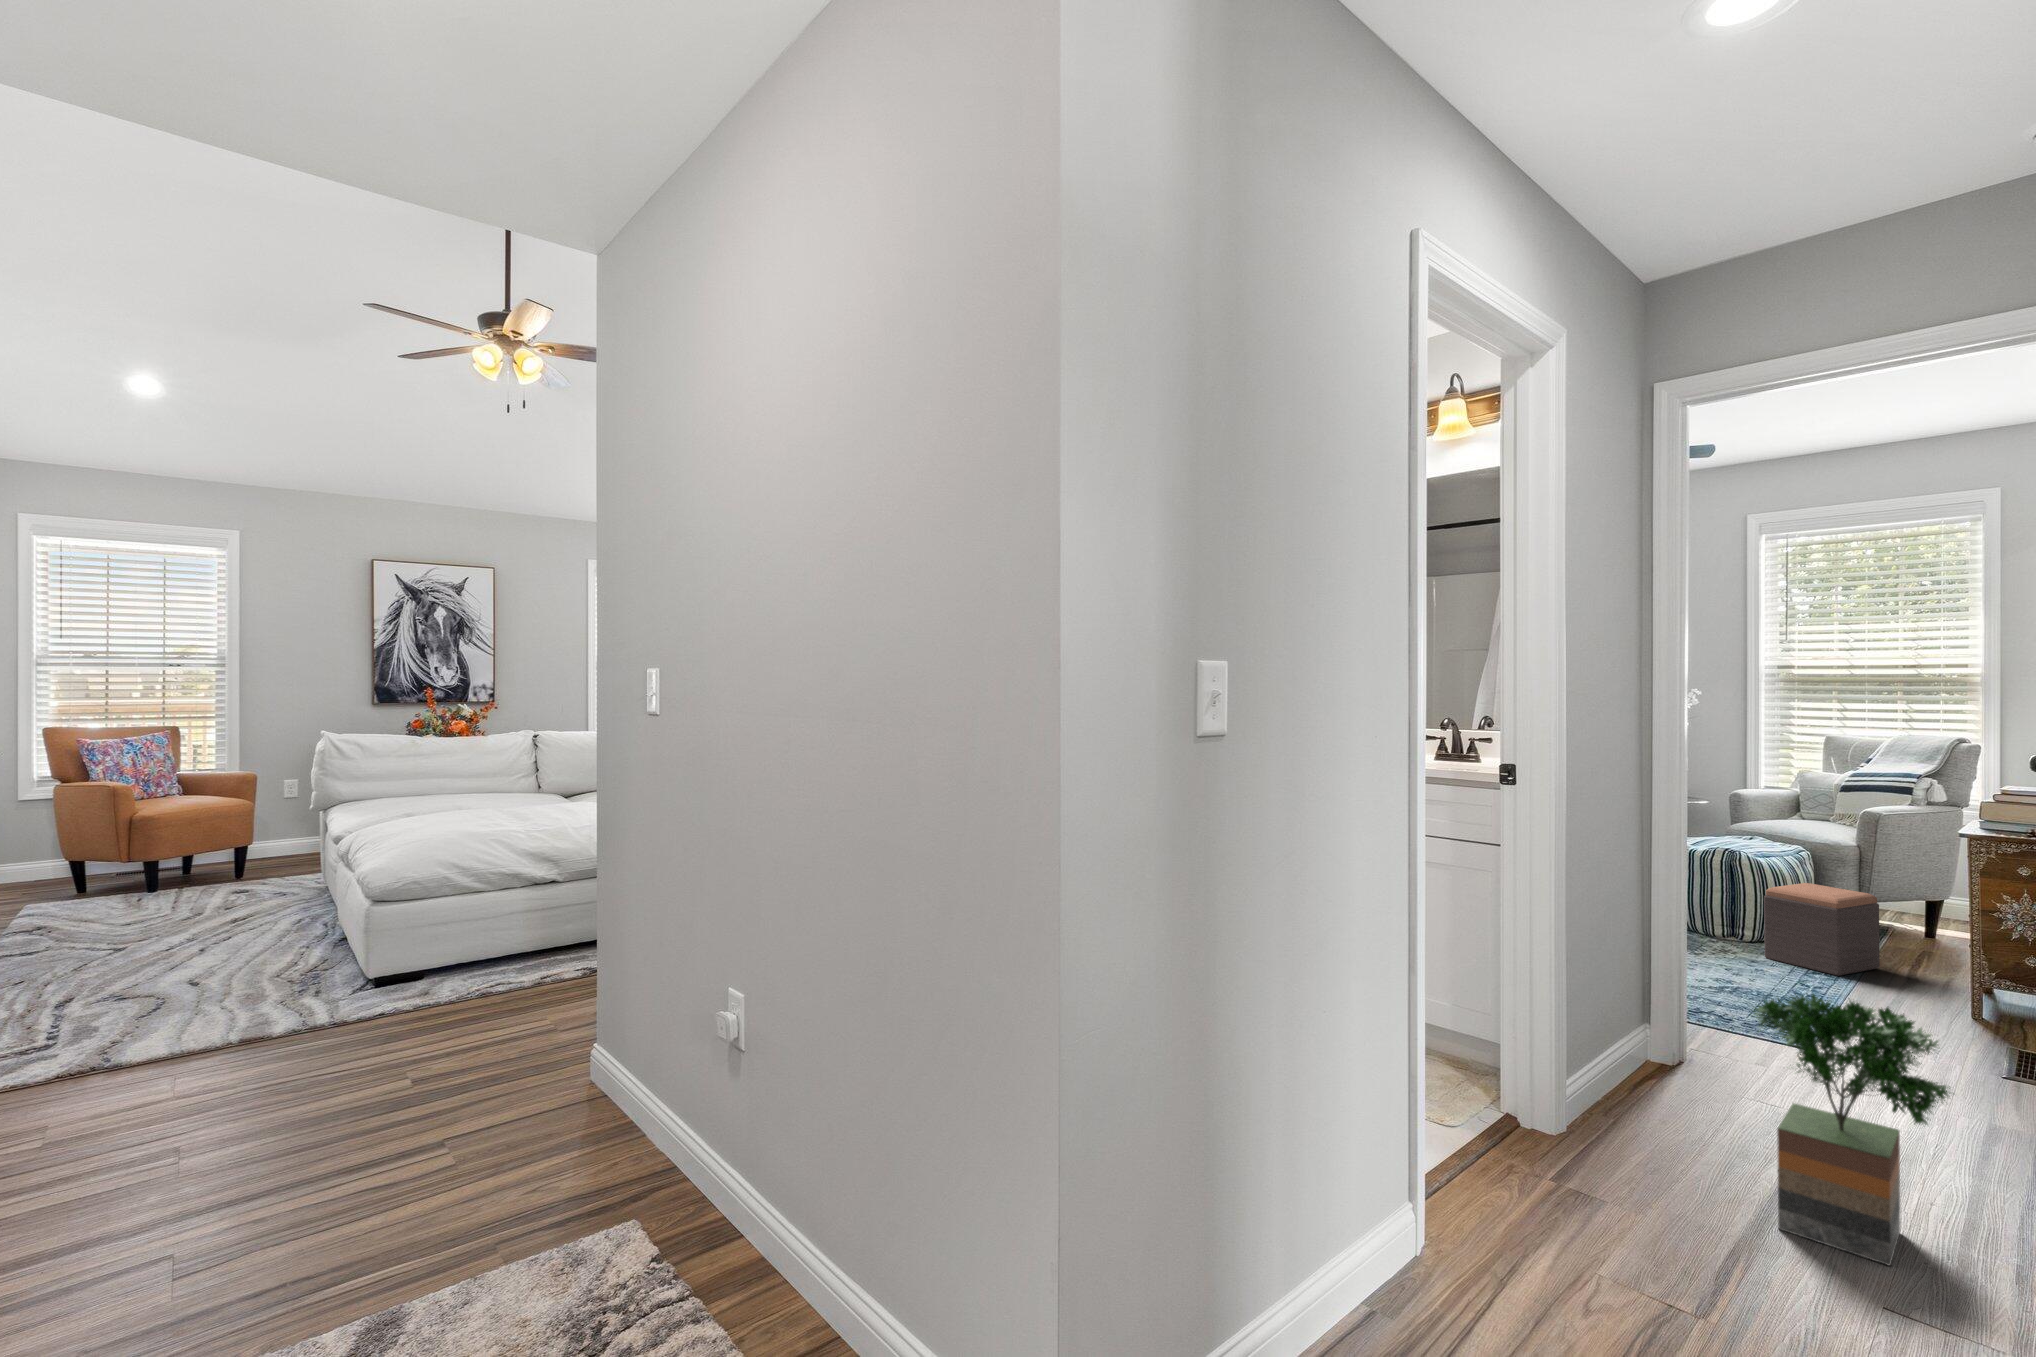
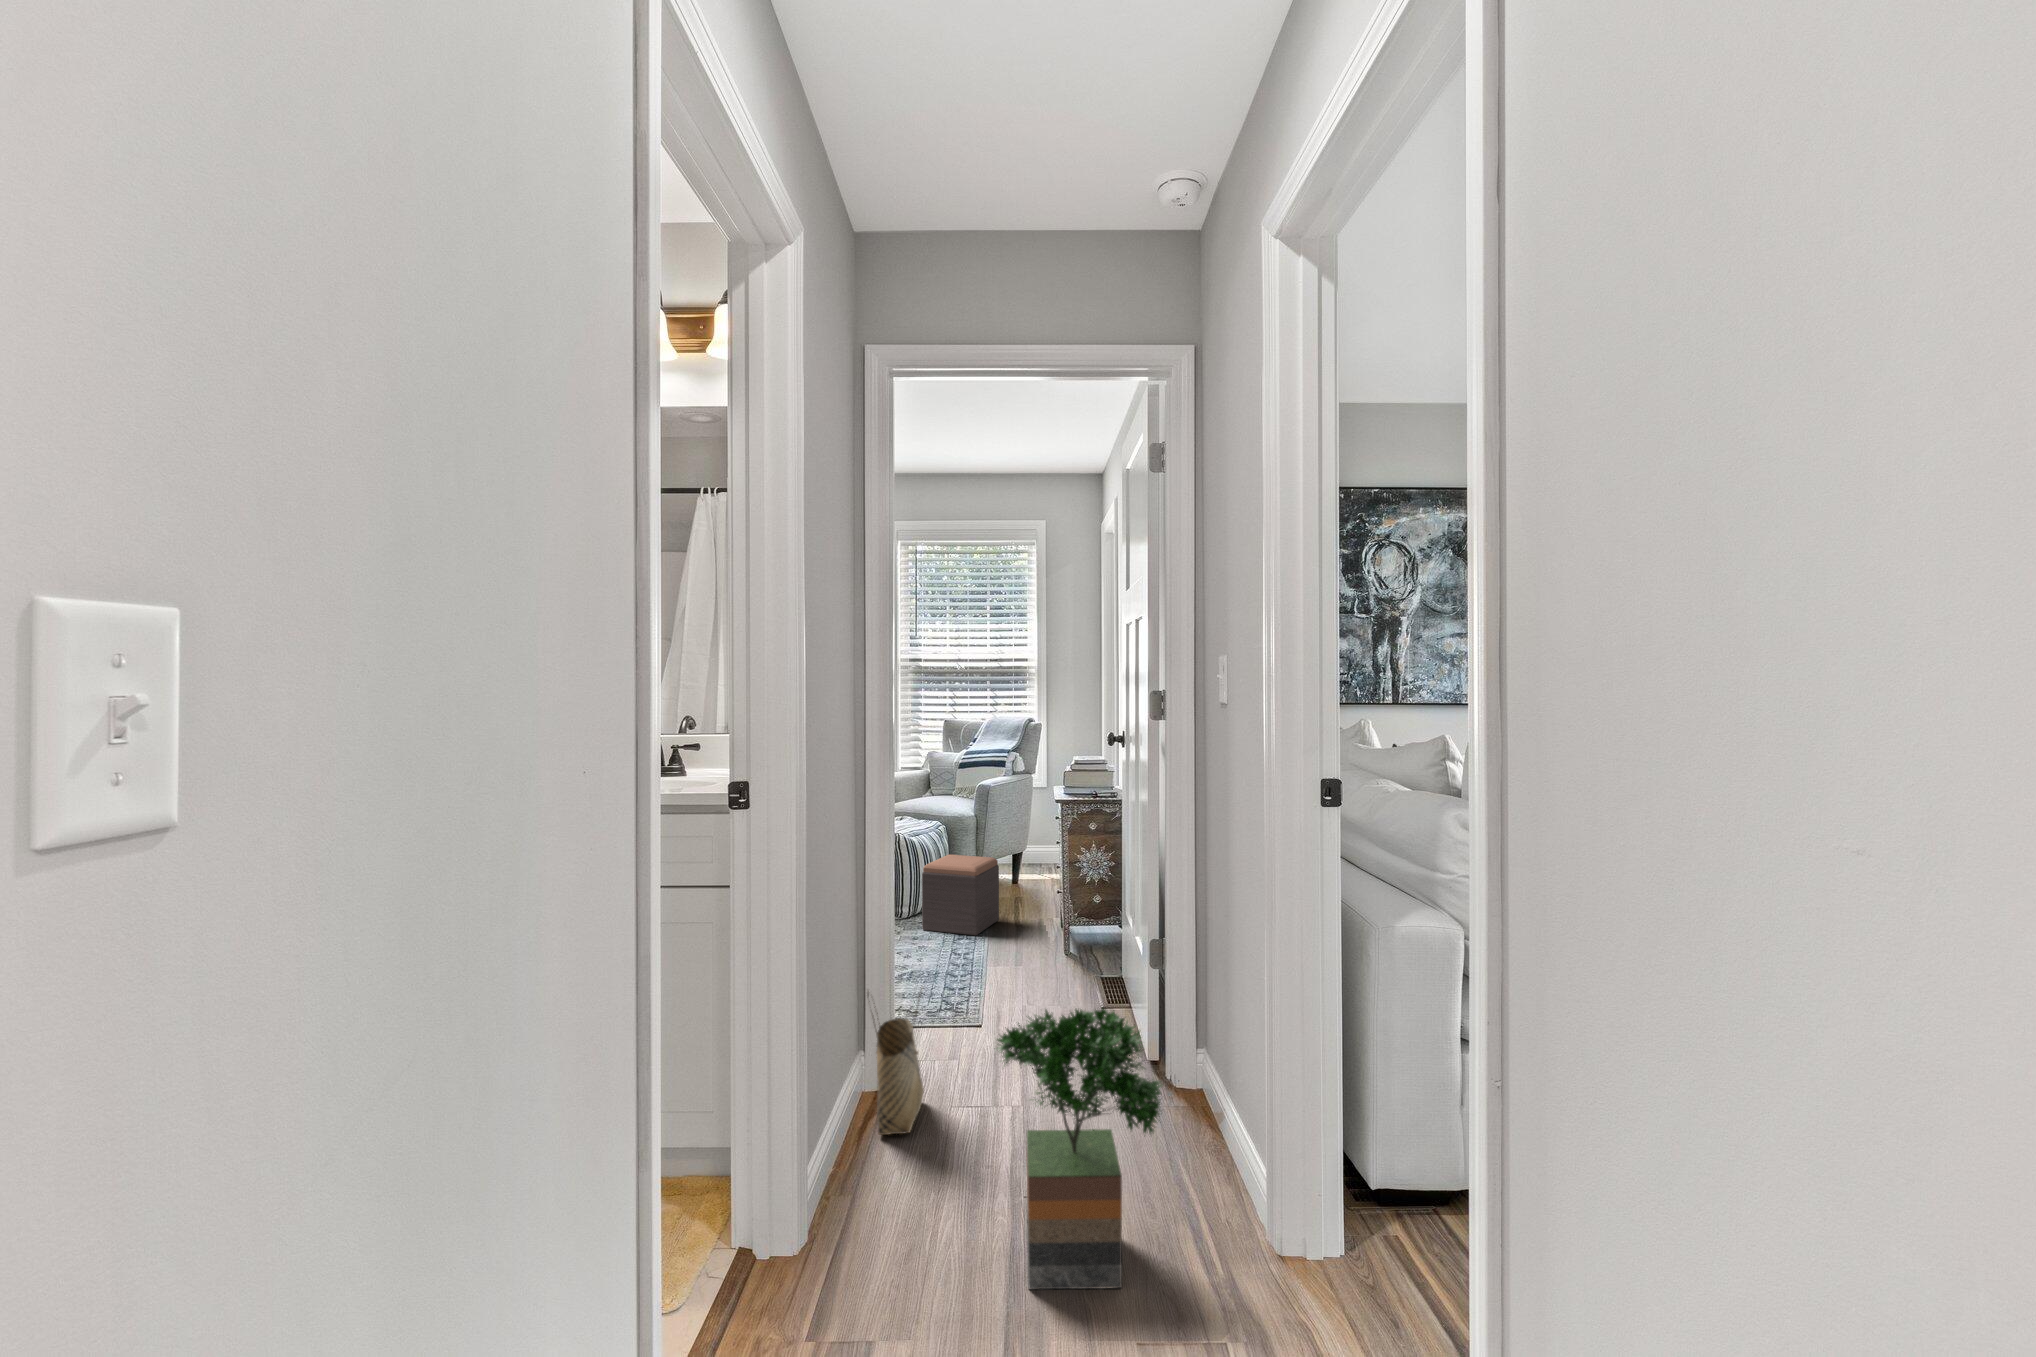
woven basket: none [1646,964,1713,1099] -> present [868,988,924,1135]

